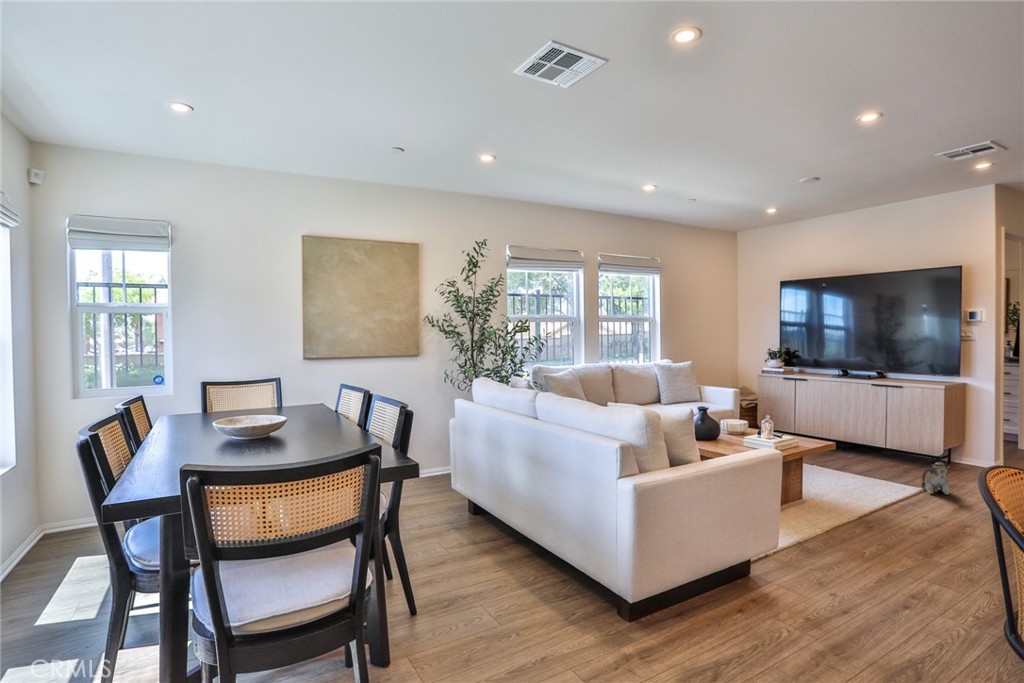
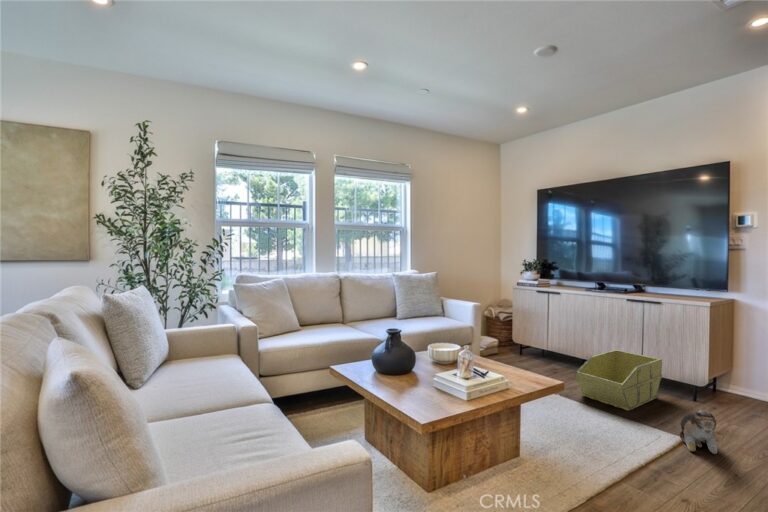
storage bin: none [832,428,905,474] -> present [575,350,662,411]

